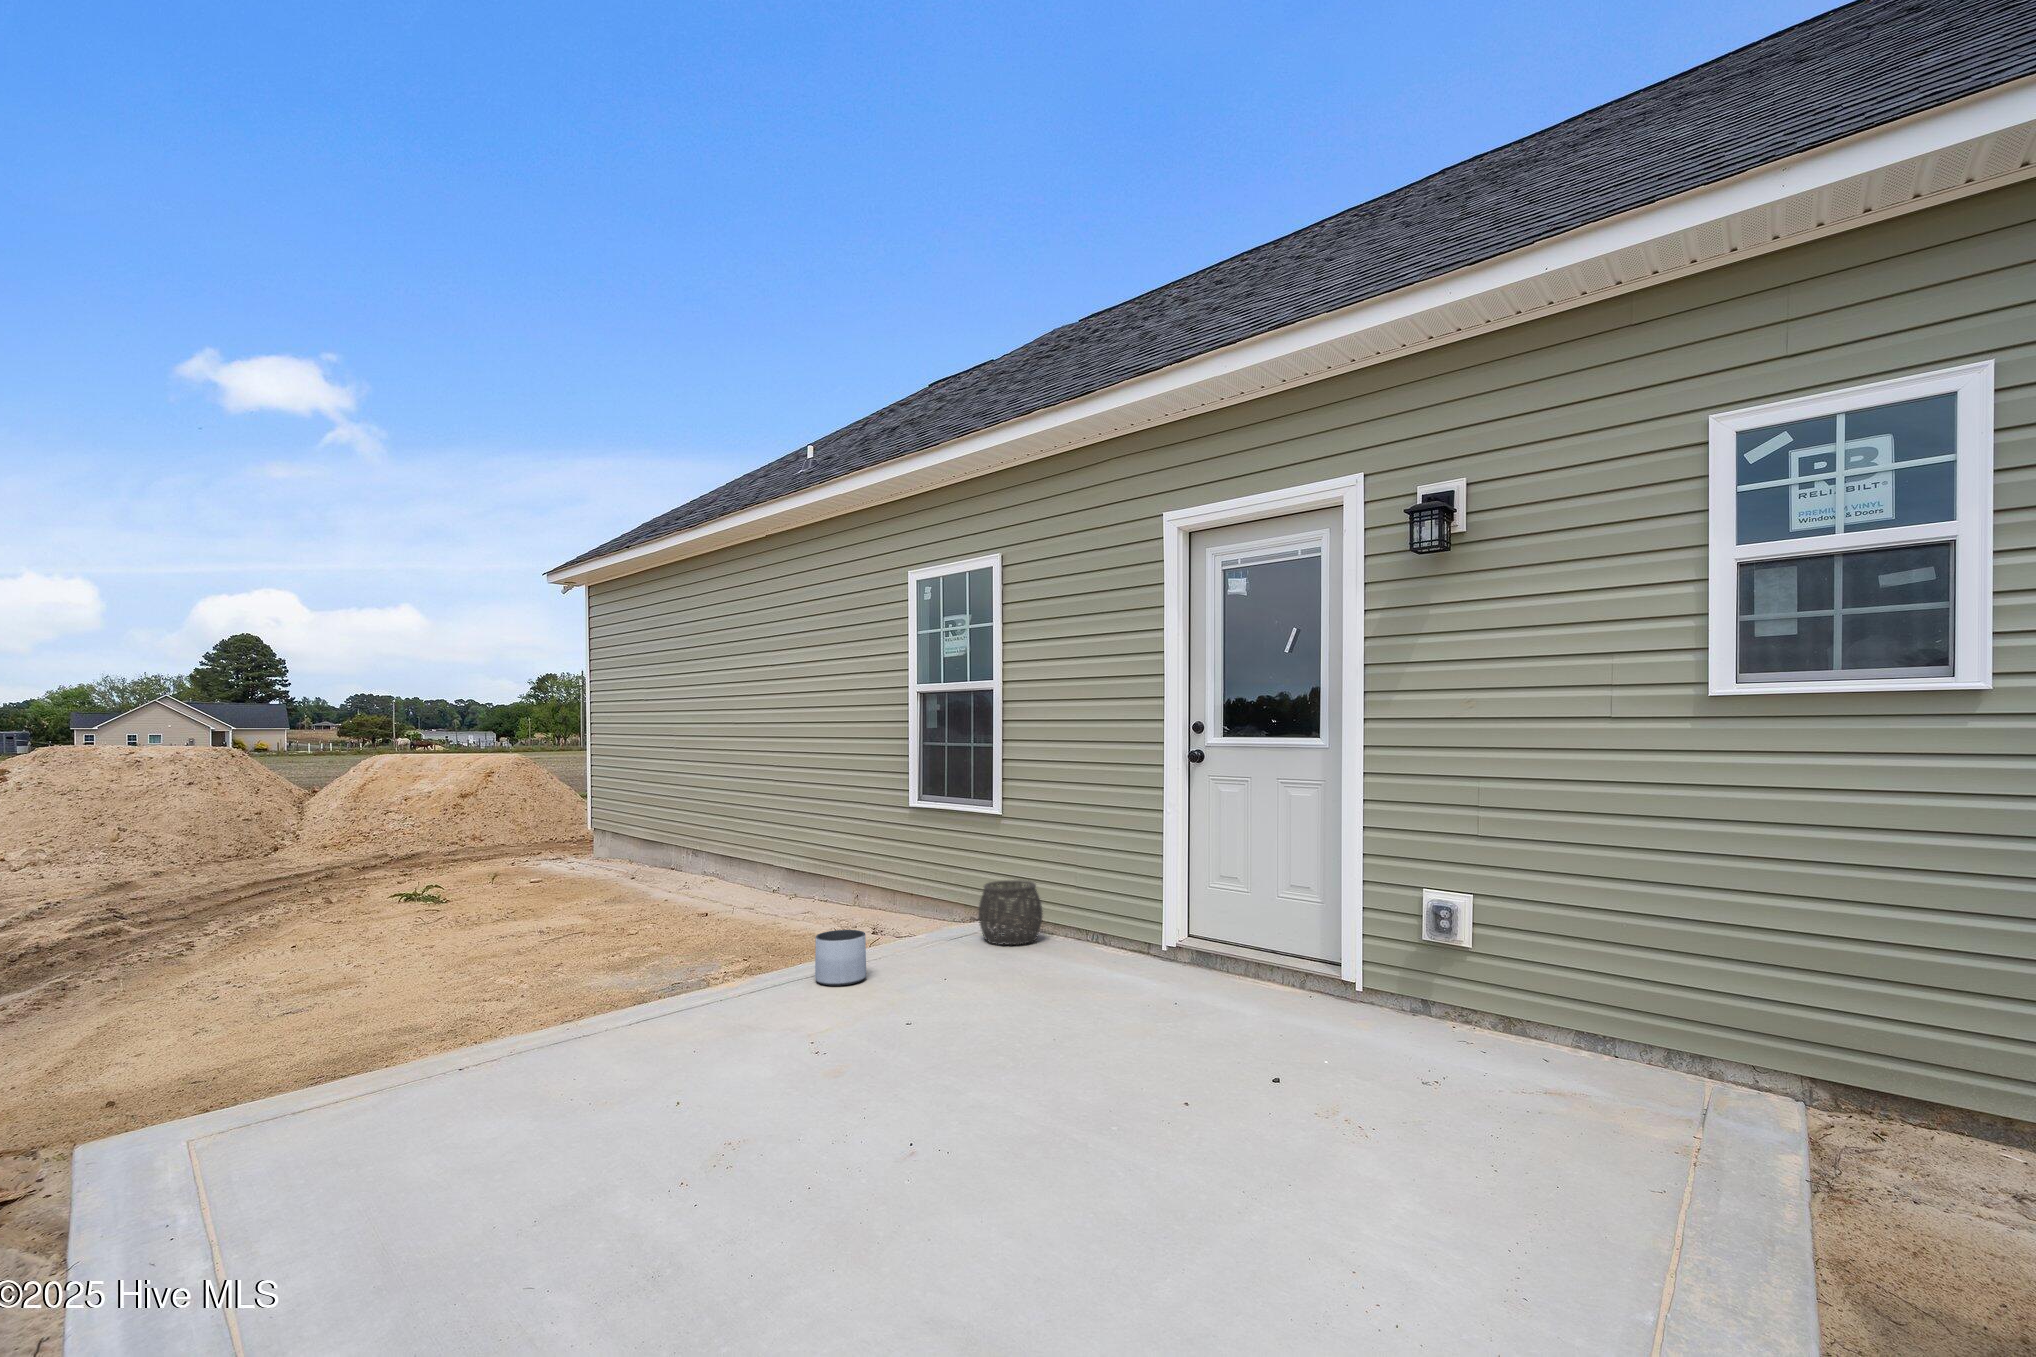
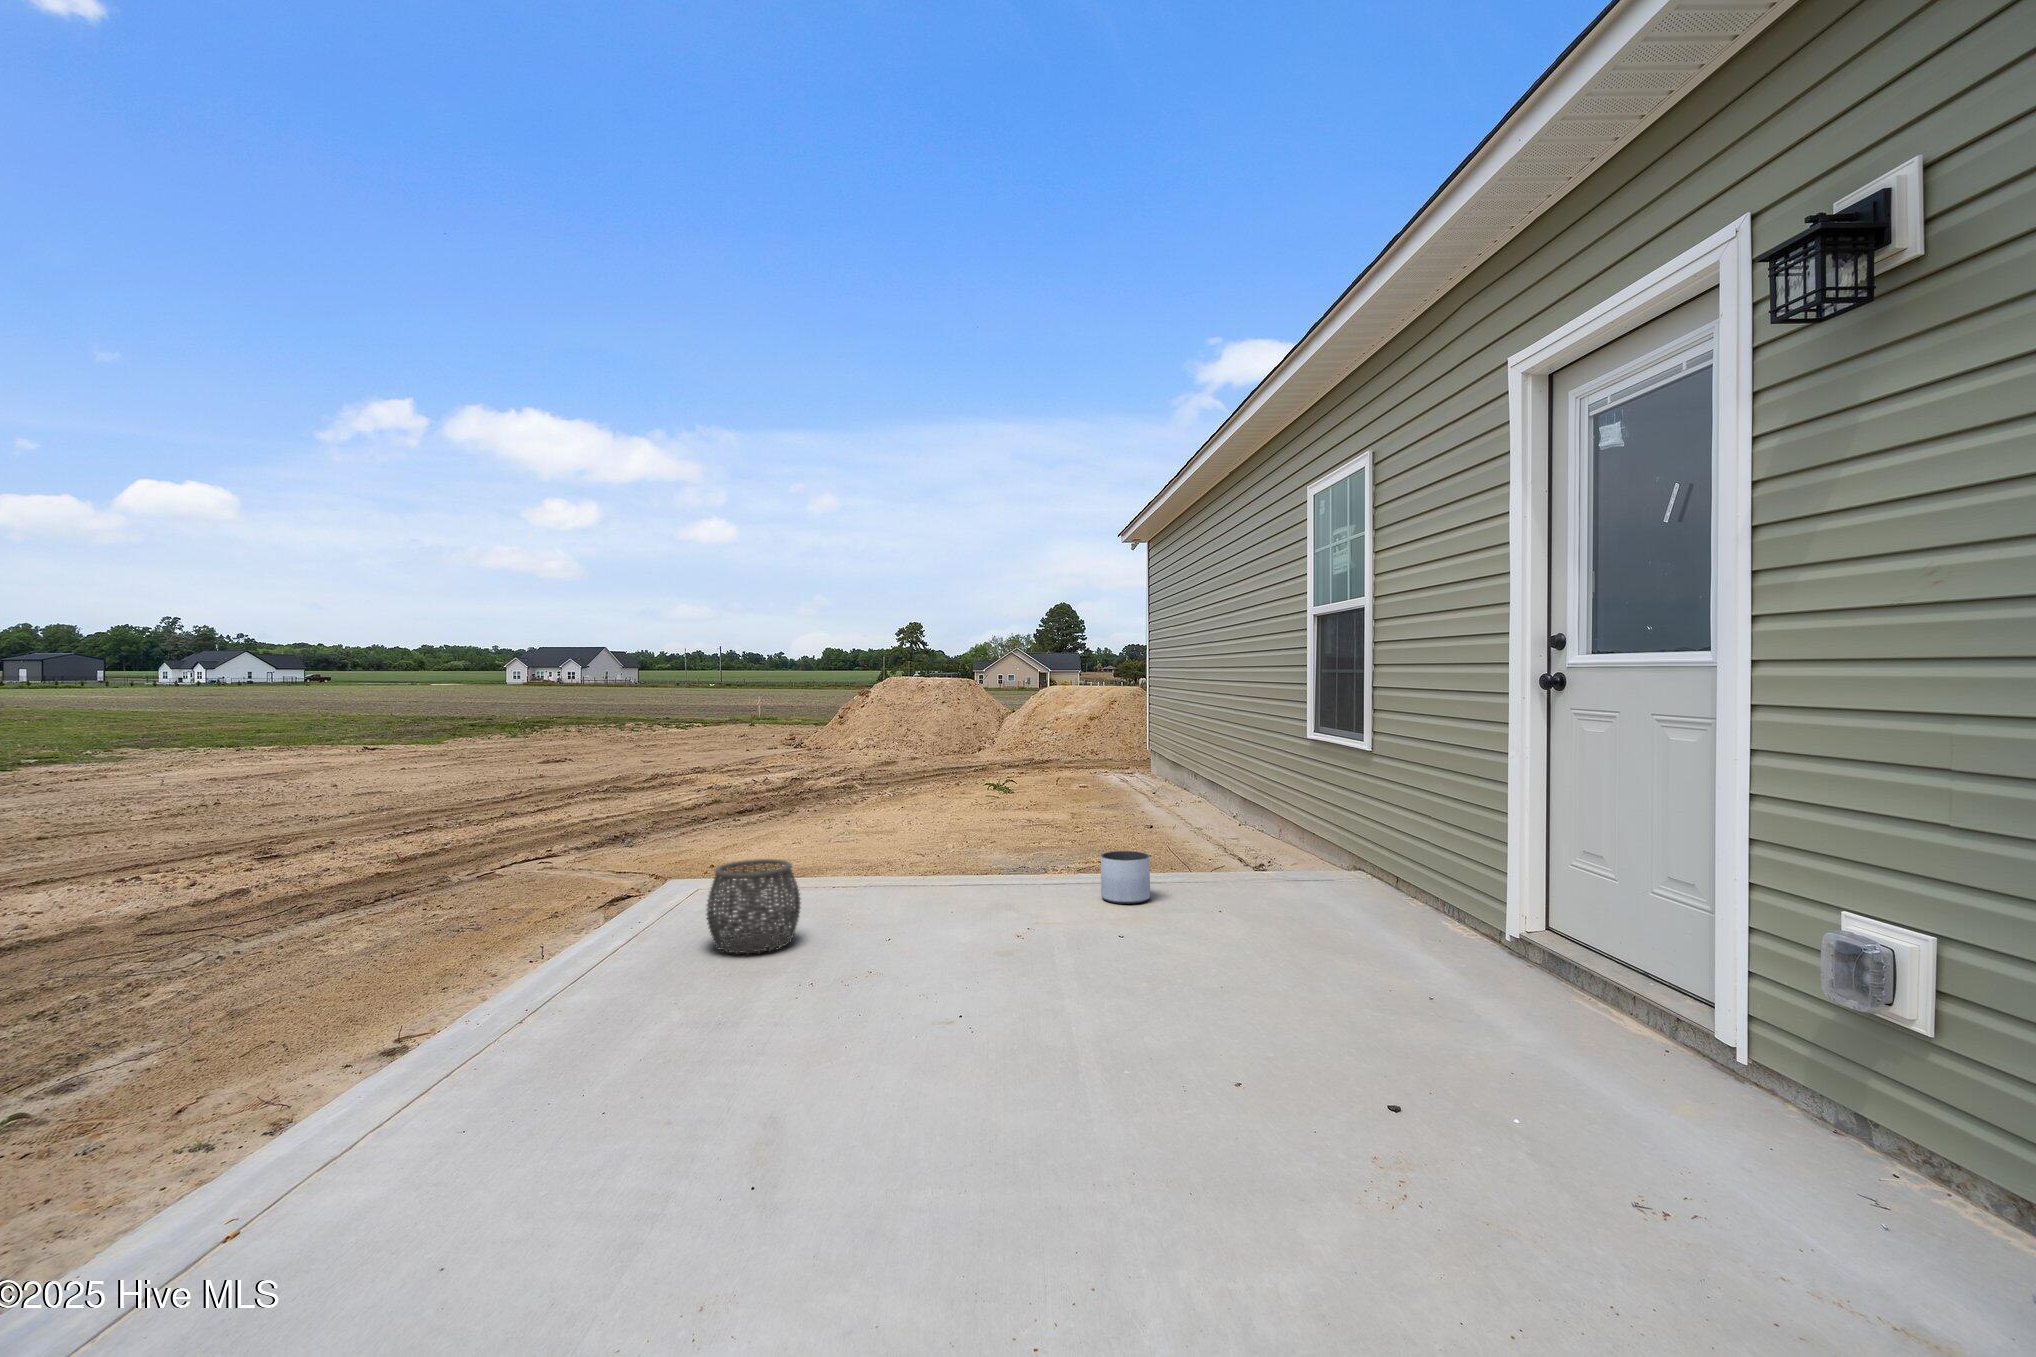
woven basket: present [978,880,1043,945] -> present [706,859,801,954]

